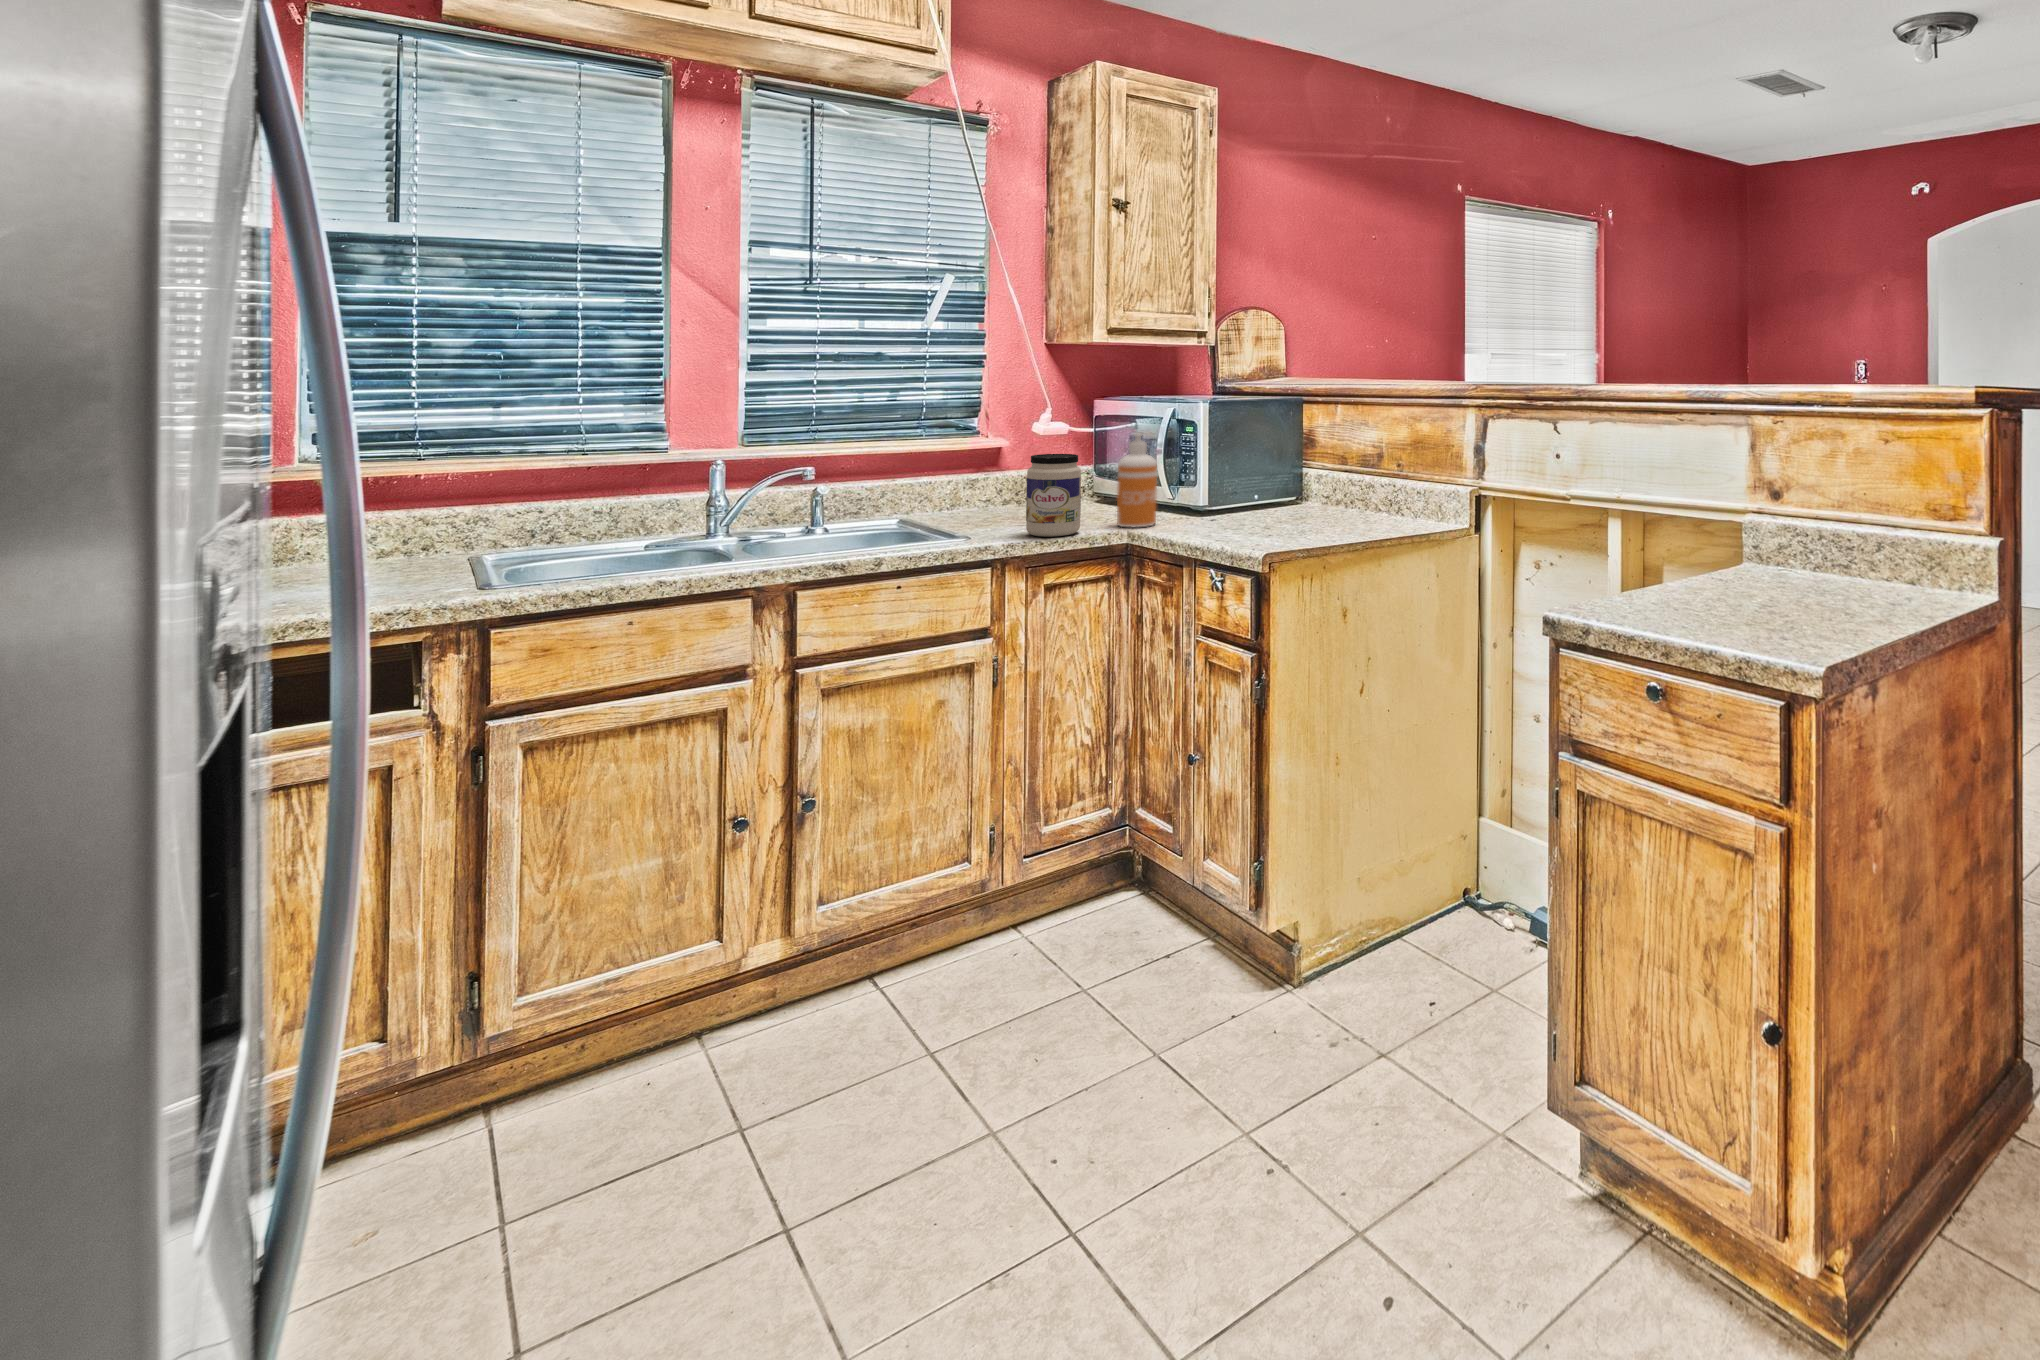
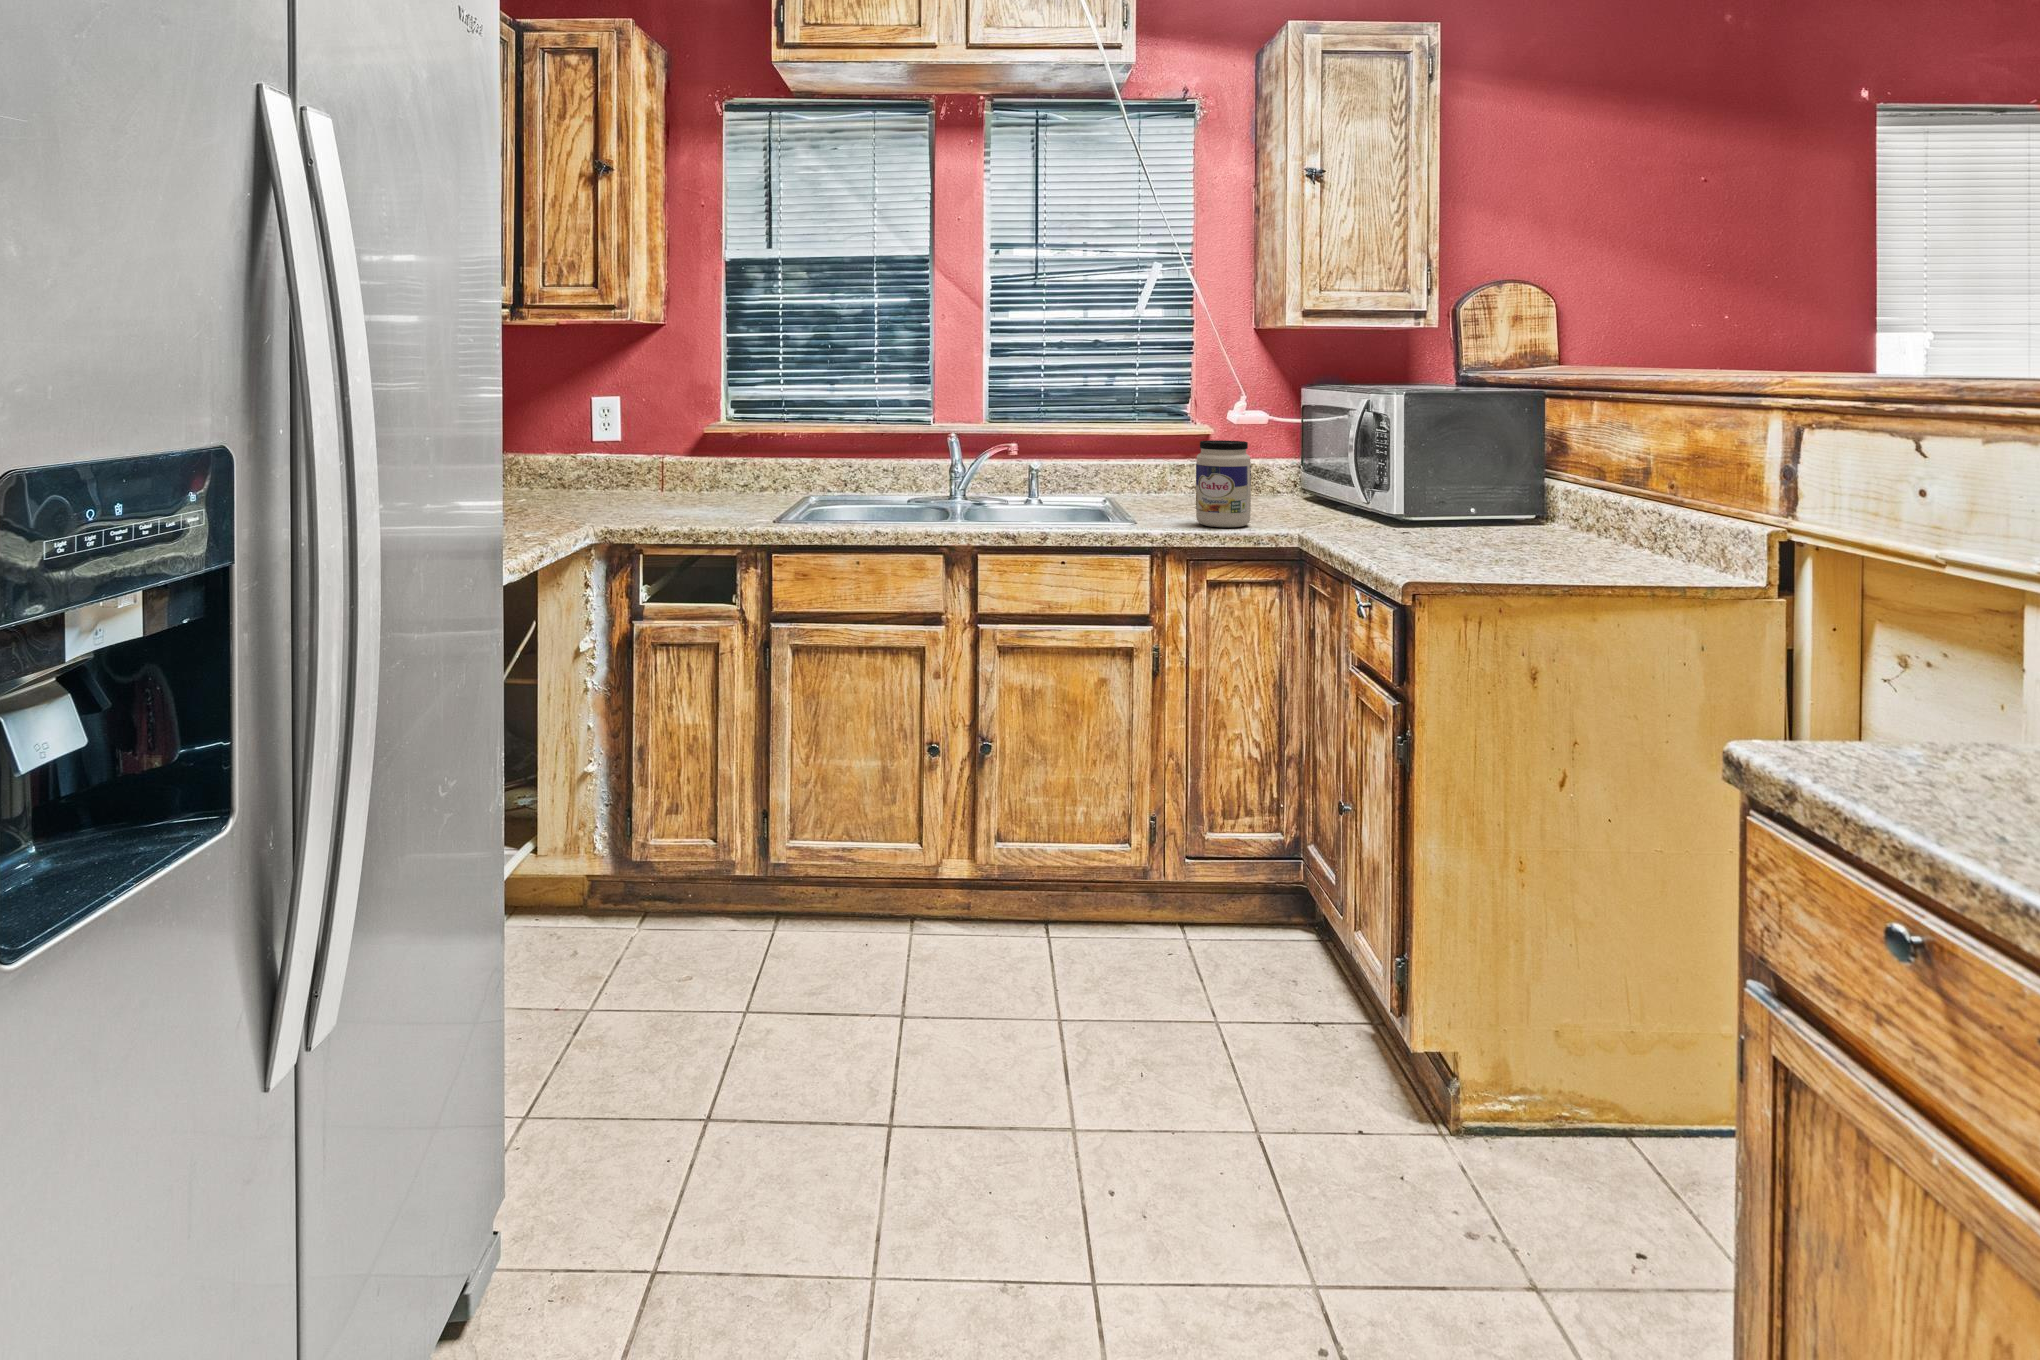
soap dispenser: present [1117,432,1157,527] -> none [1295,421,1339,527]

